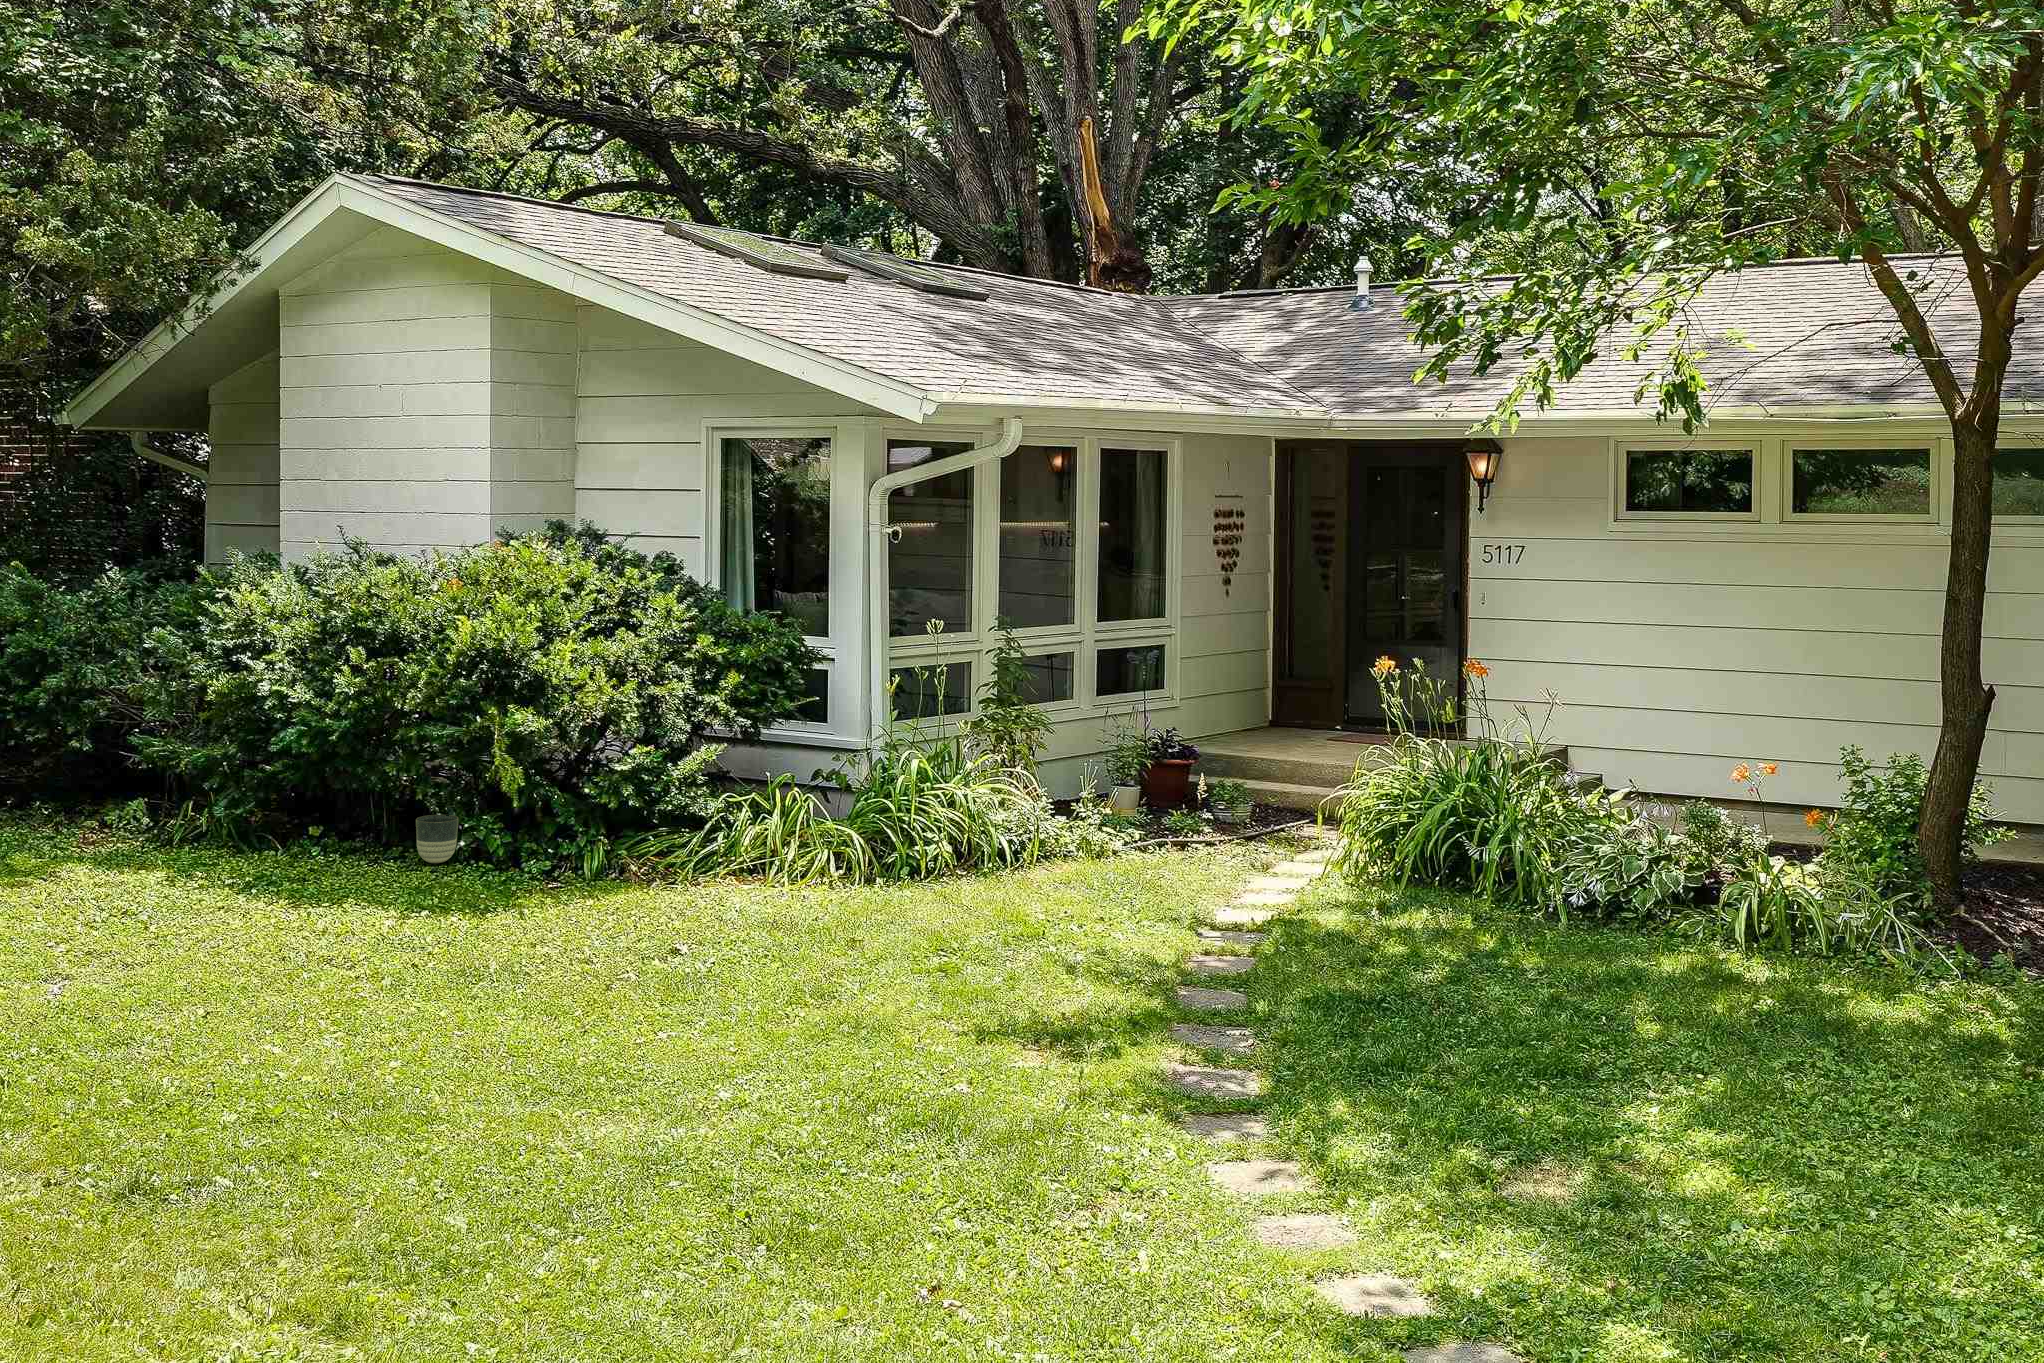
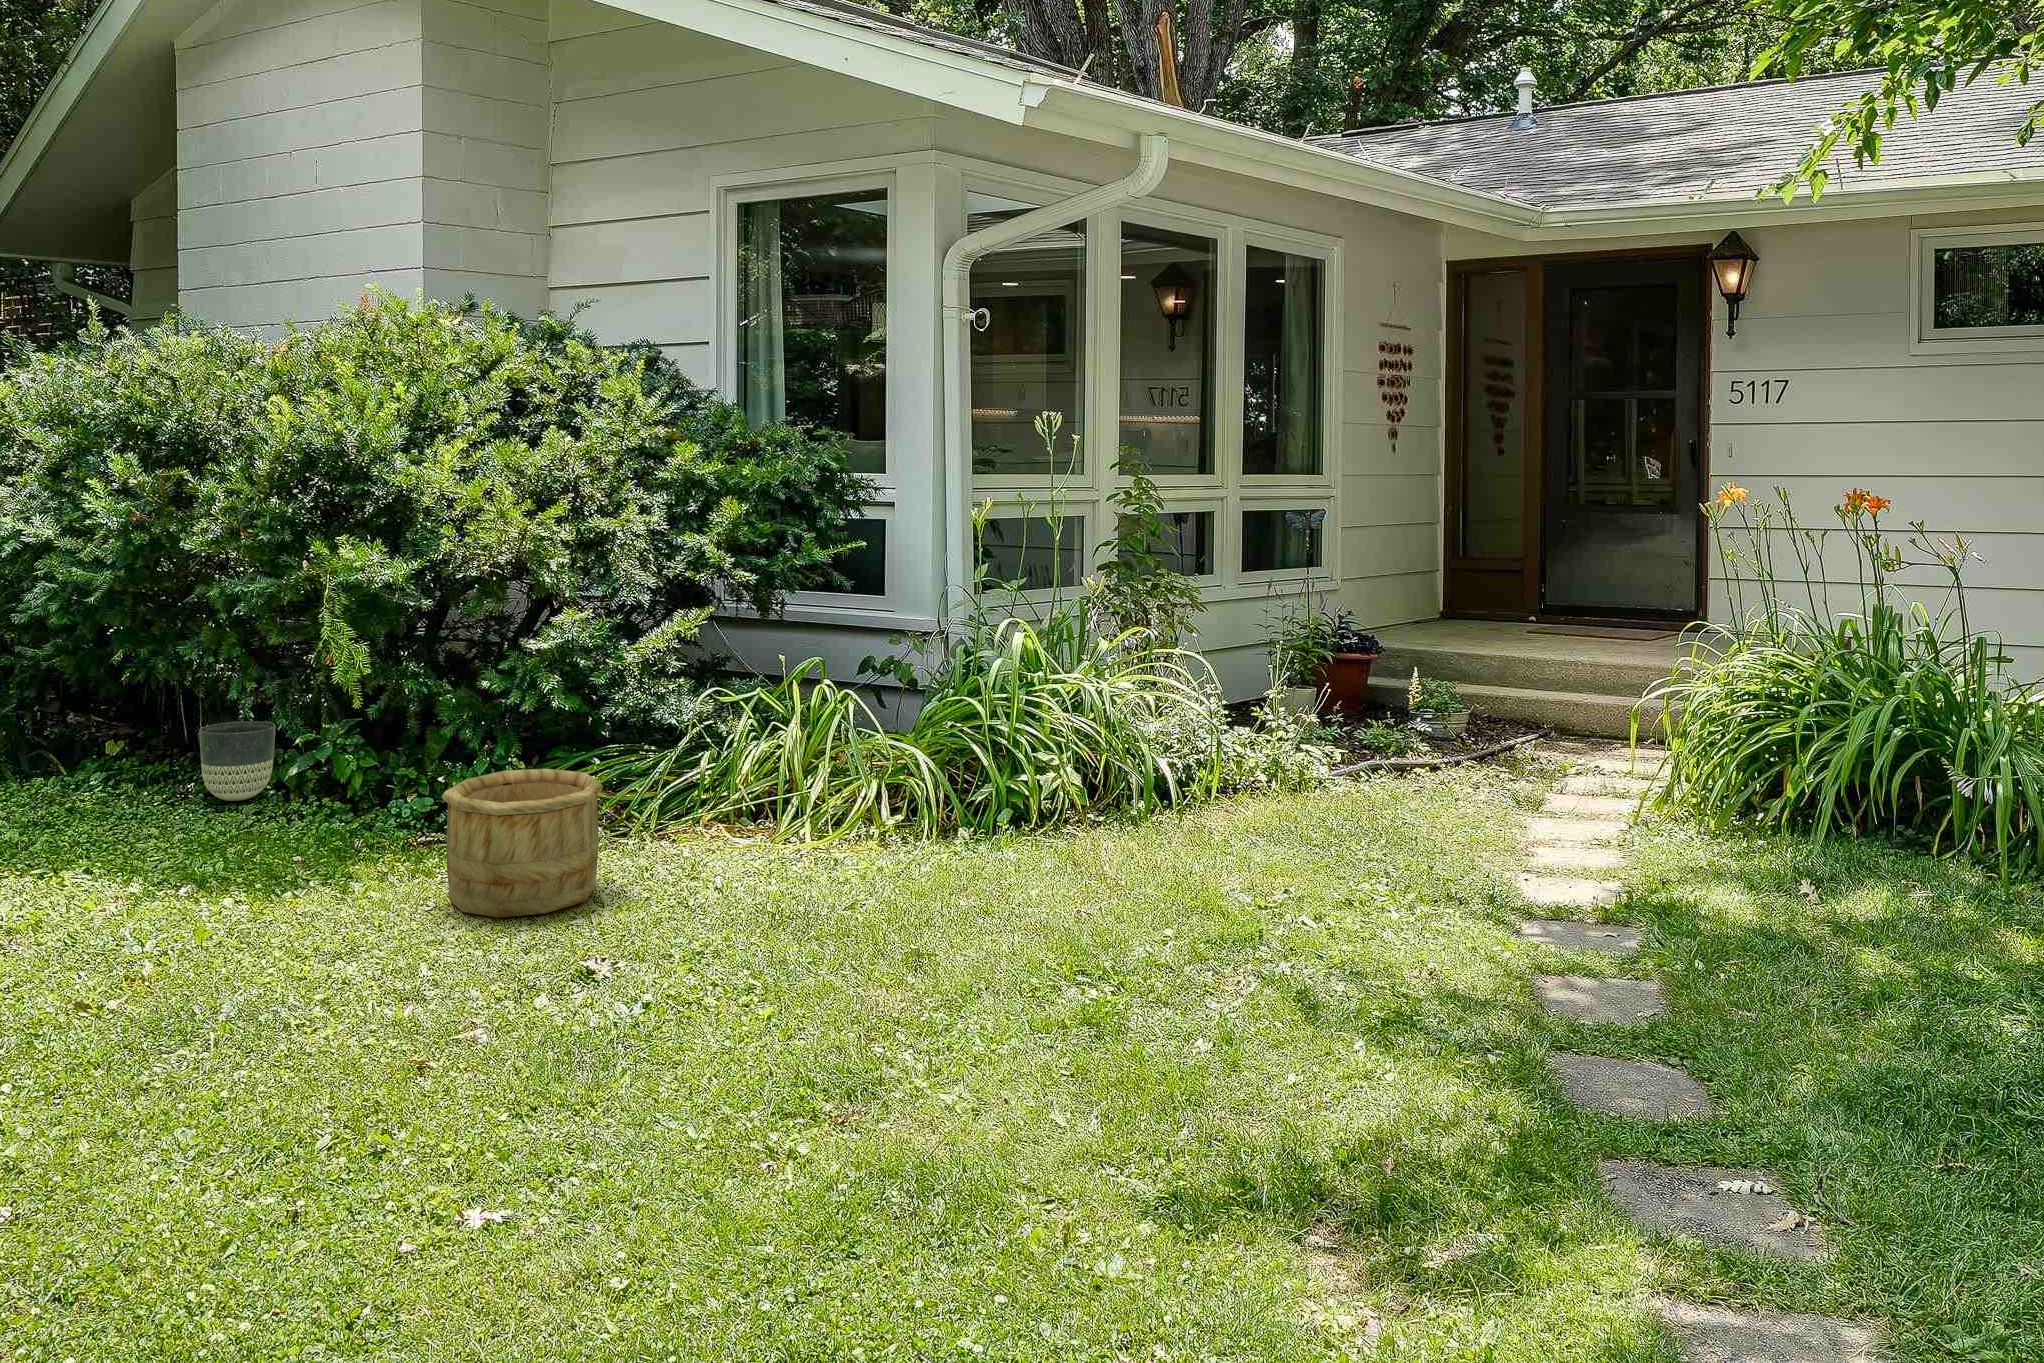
wooden bucket: none [603,841,684,918] -> present [442,769,603,918]

